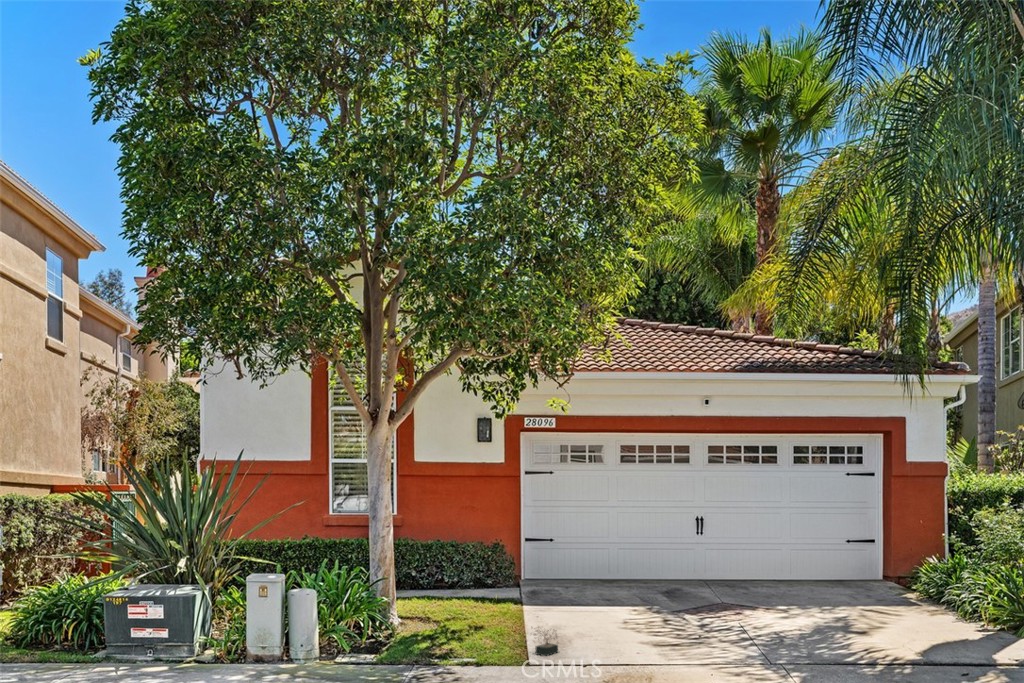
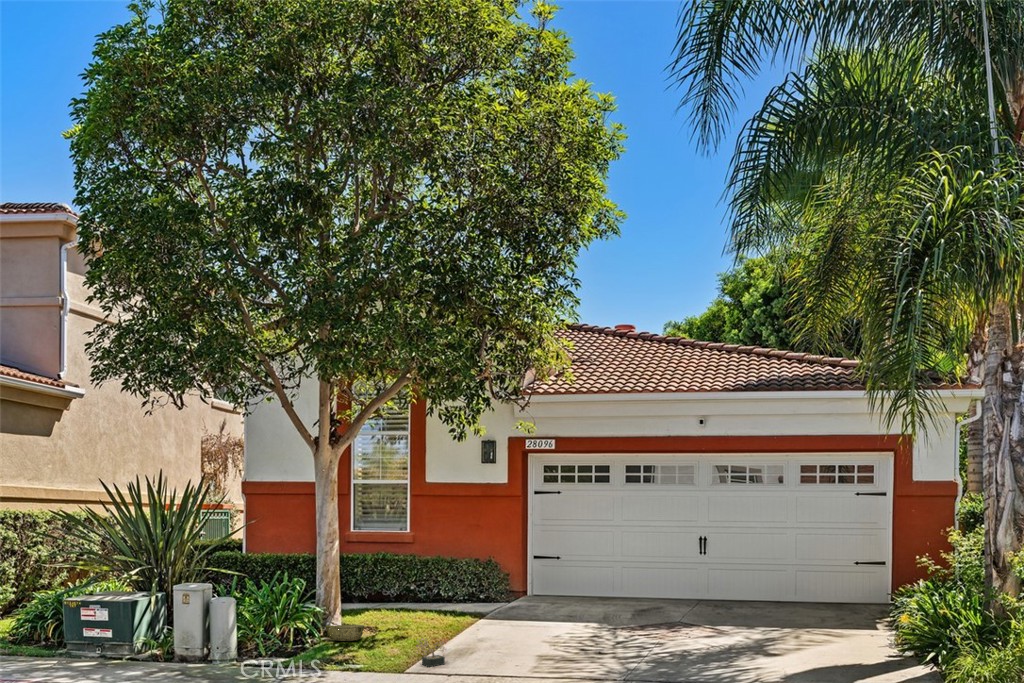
woven basket: none [390,614,430,633] -> present [325,625,364,641]

